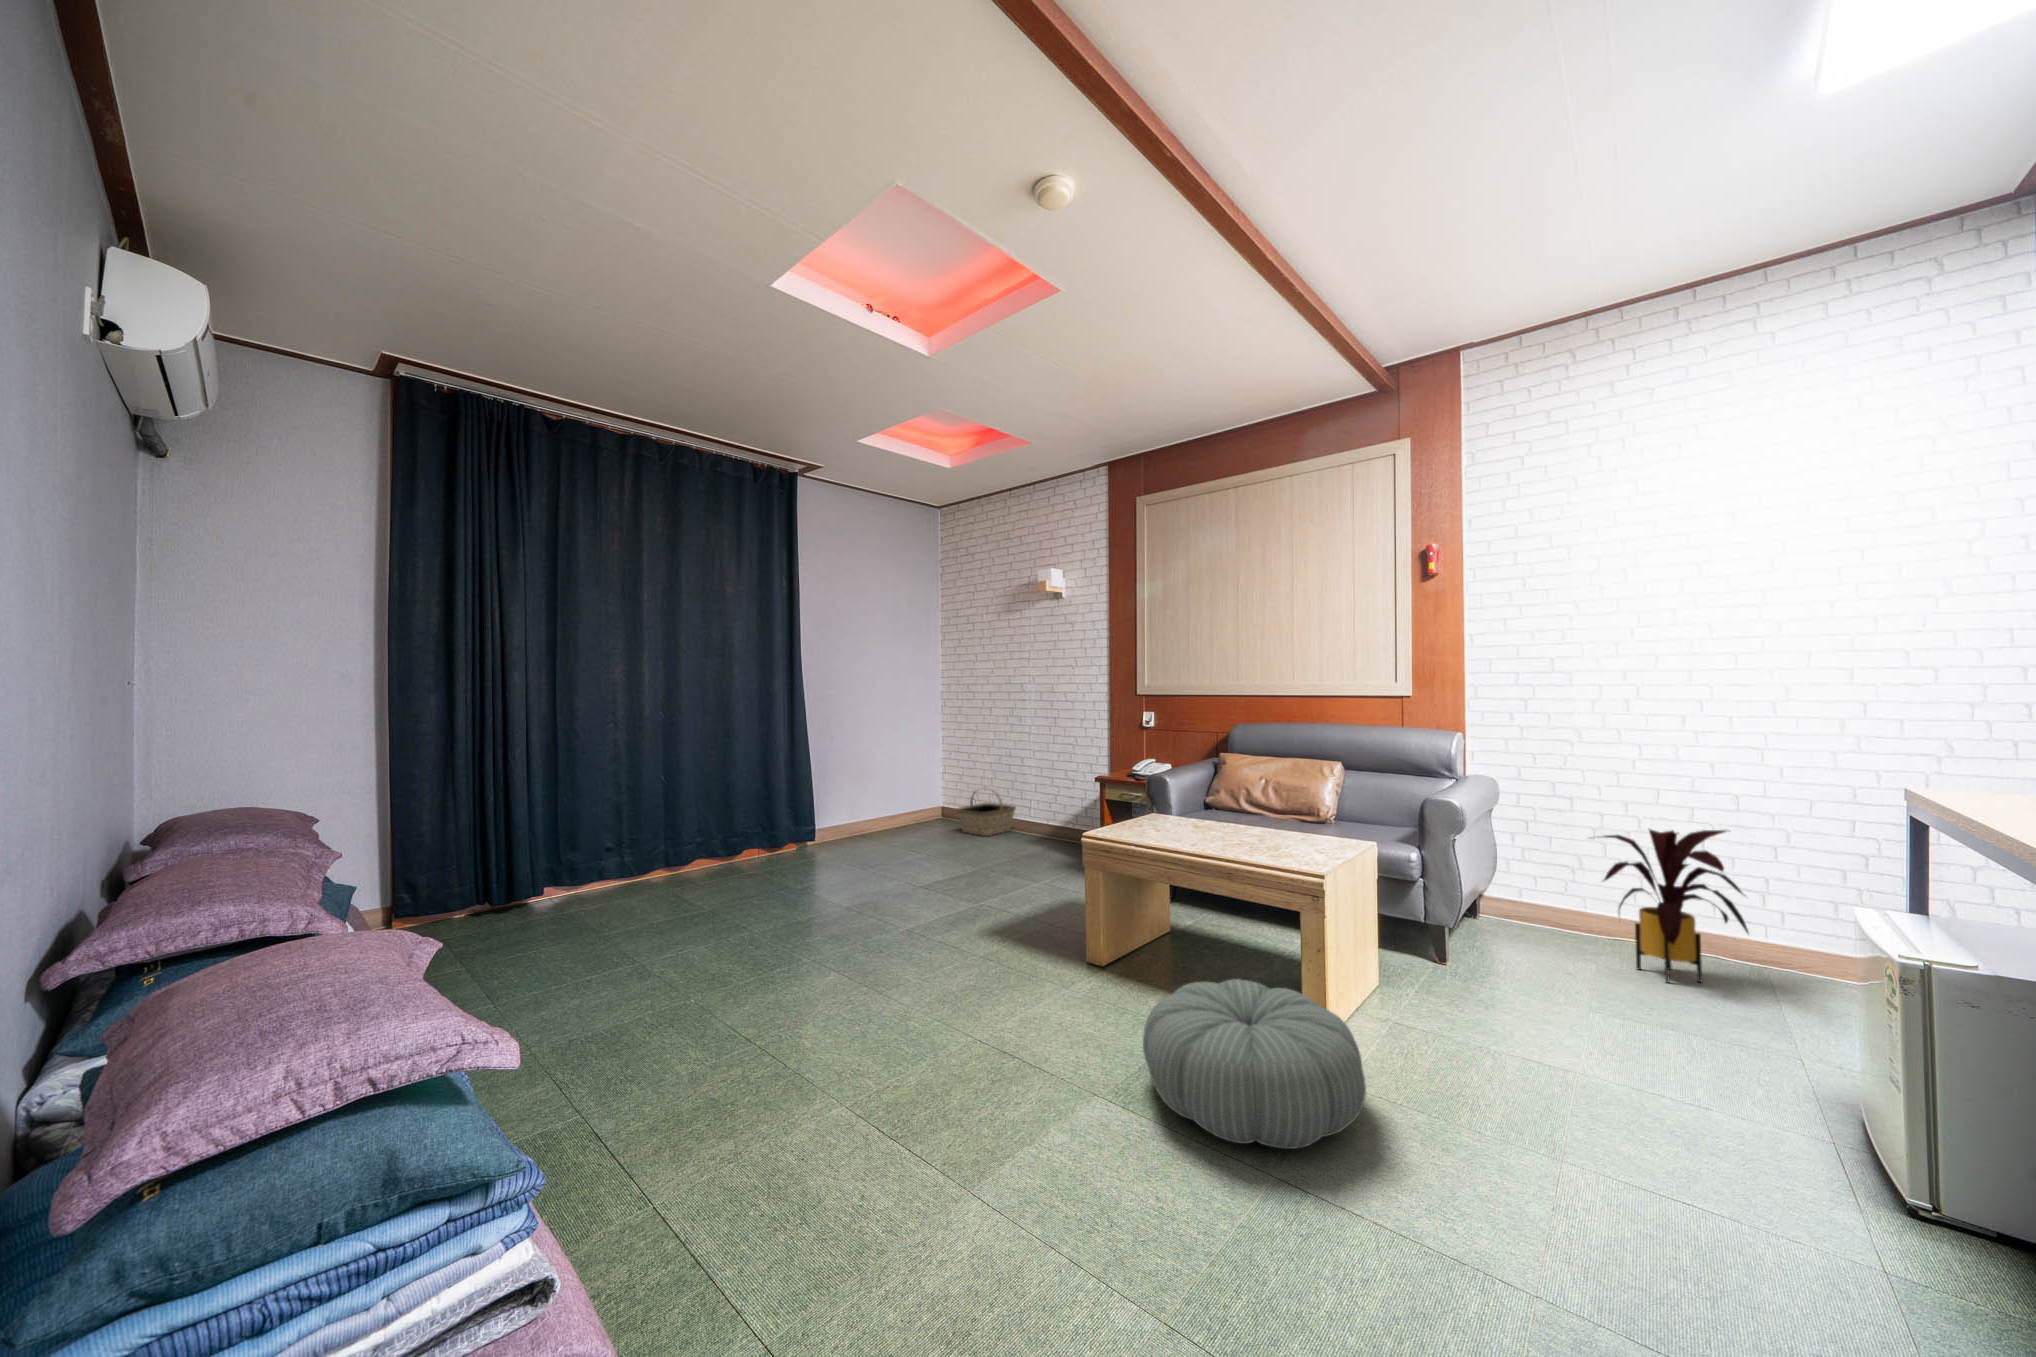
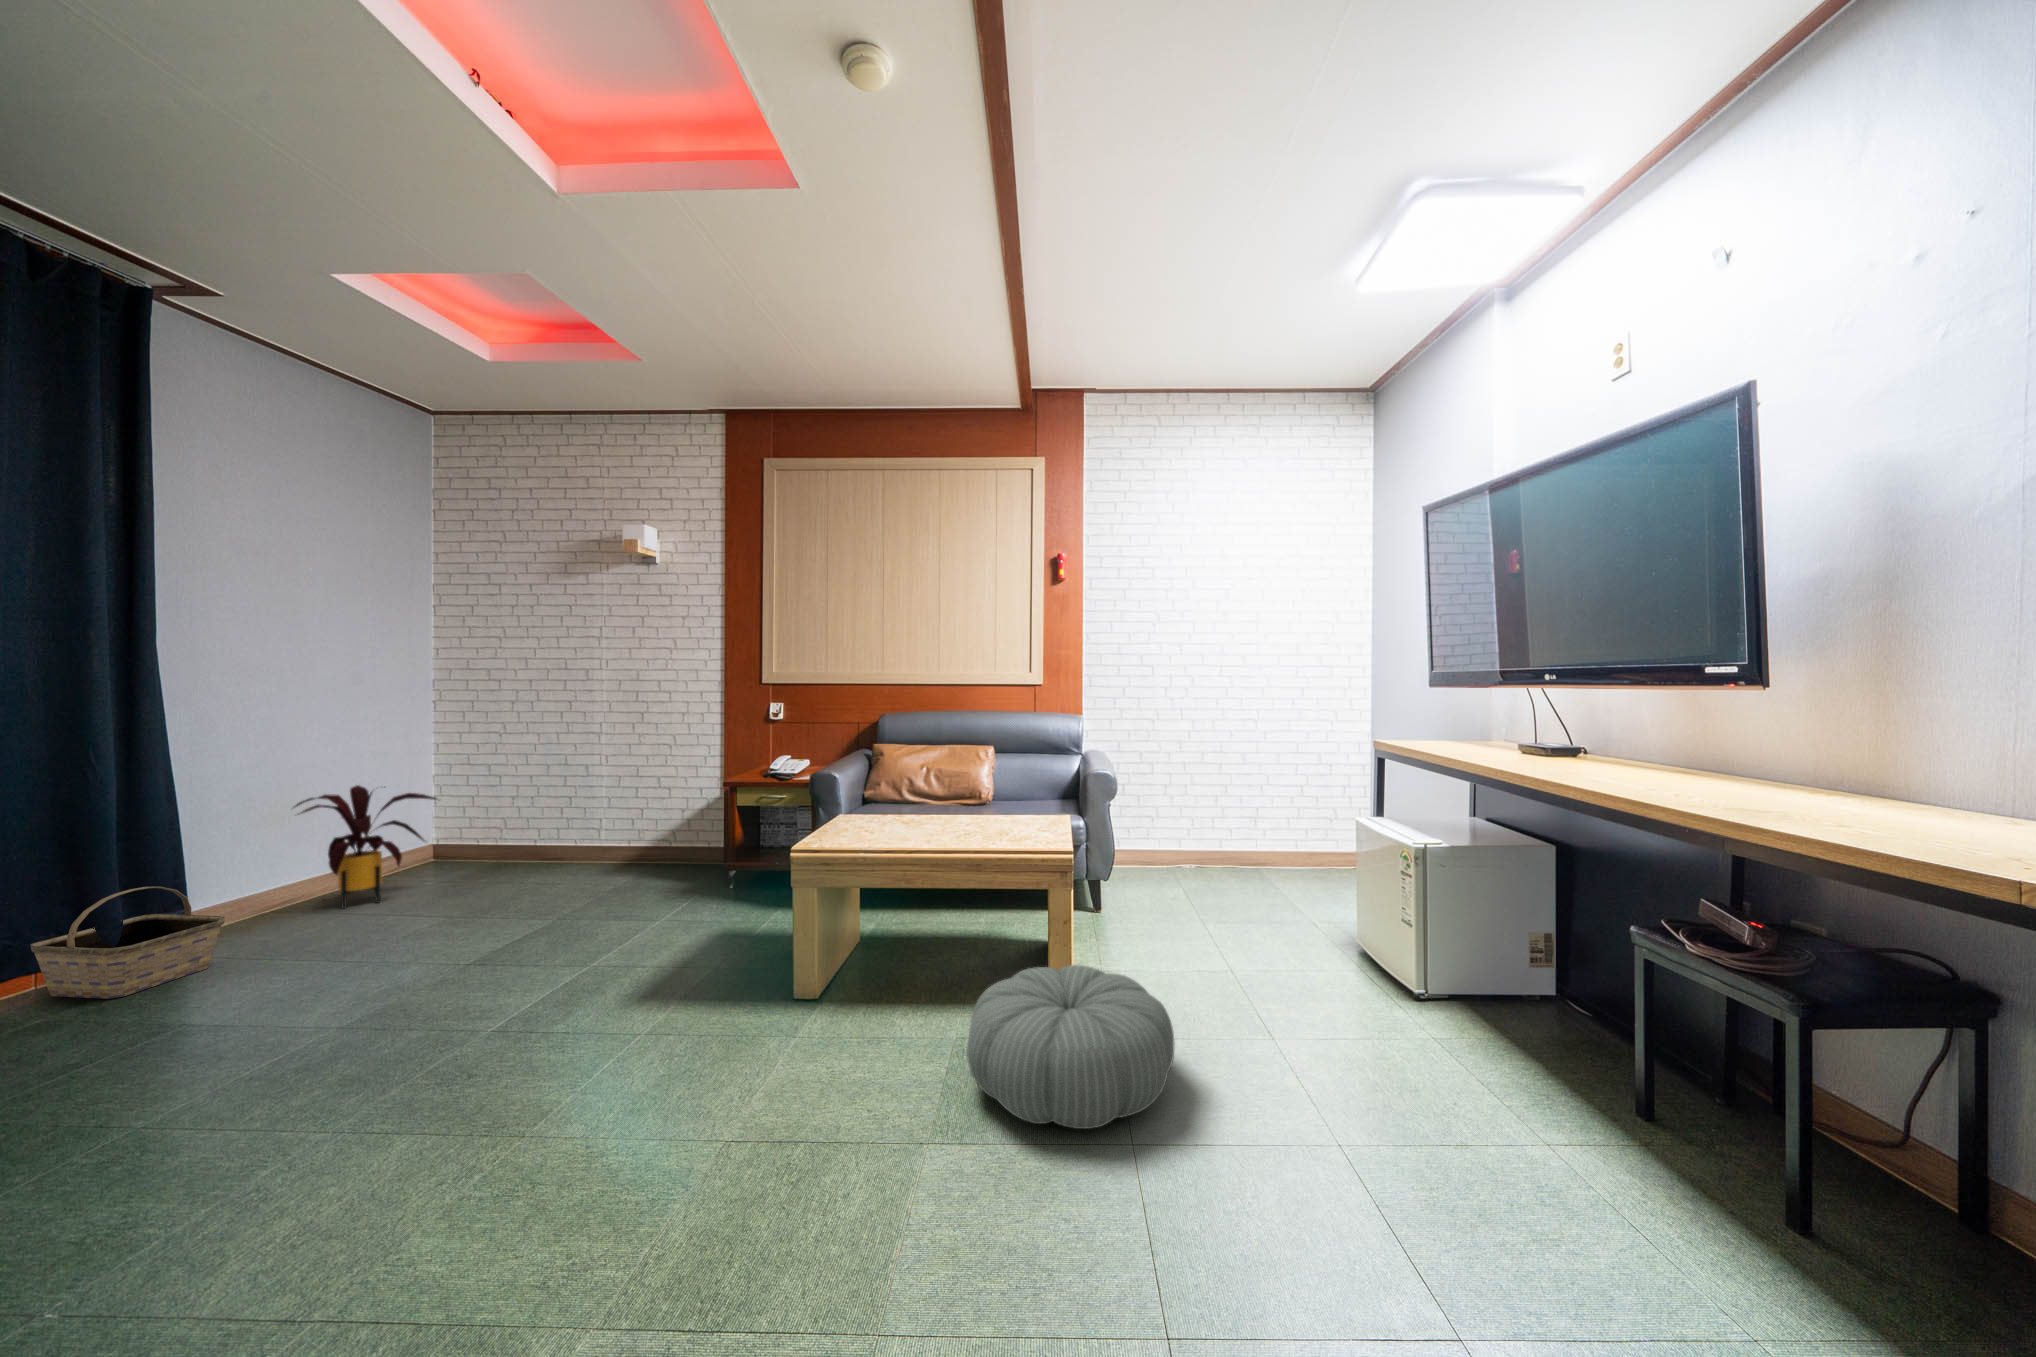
basket: present [957,790,1016,836] -> present [30,887,225,999]
house plant: present [1597,830,1748,982] -> present [294,785,436,909]

